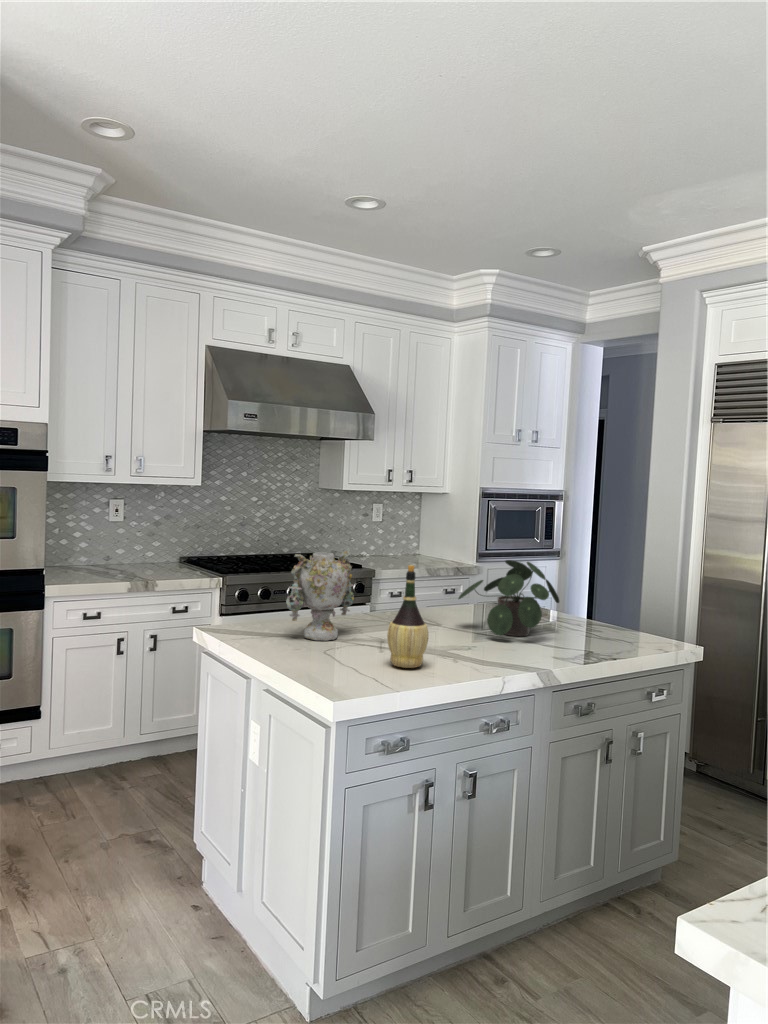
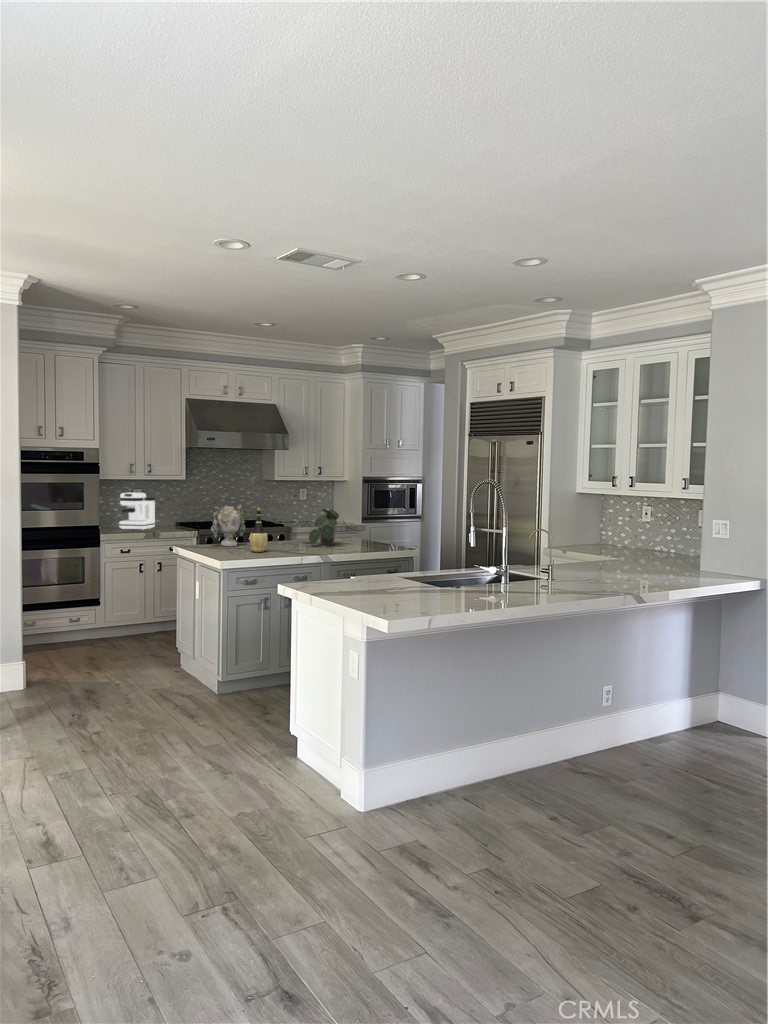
coffee maker: none [82,506,147,573] -> present [119,493,155,530]

